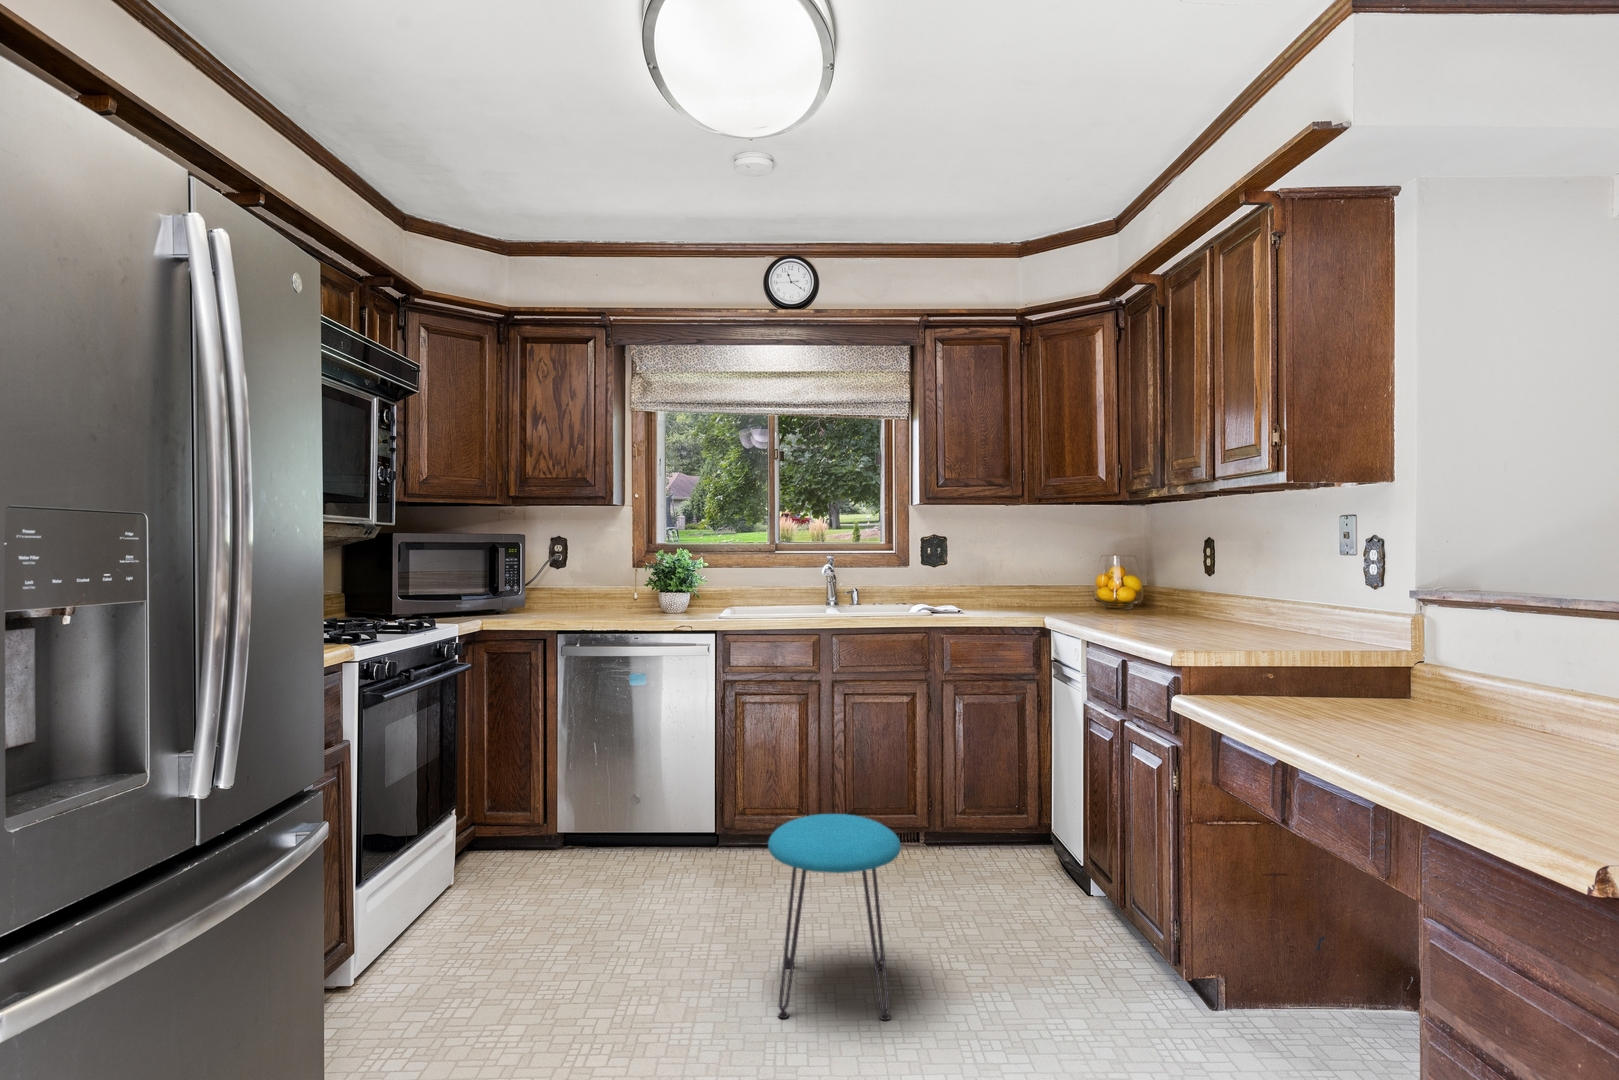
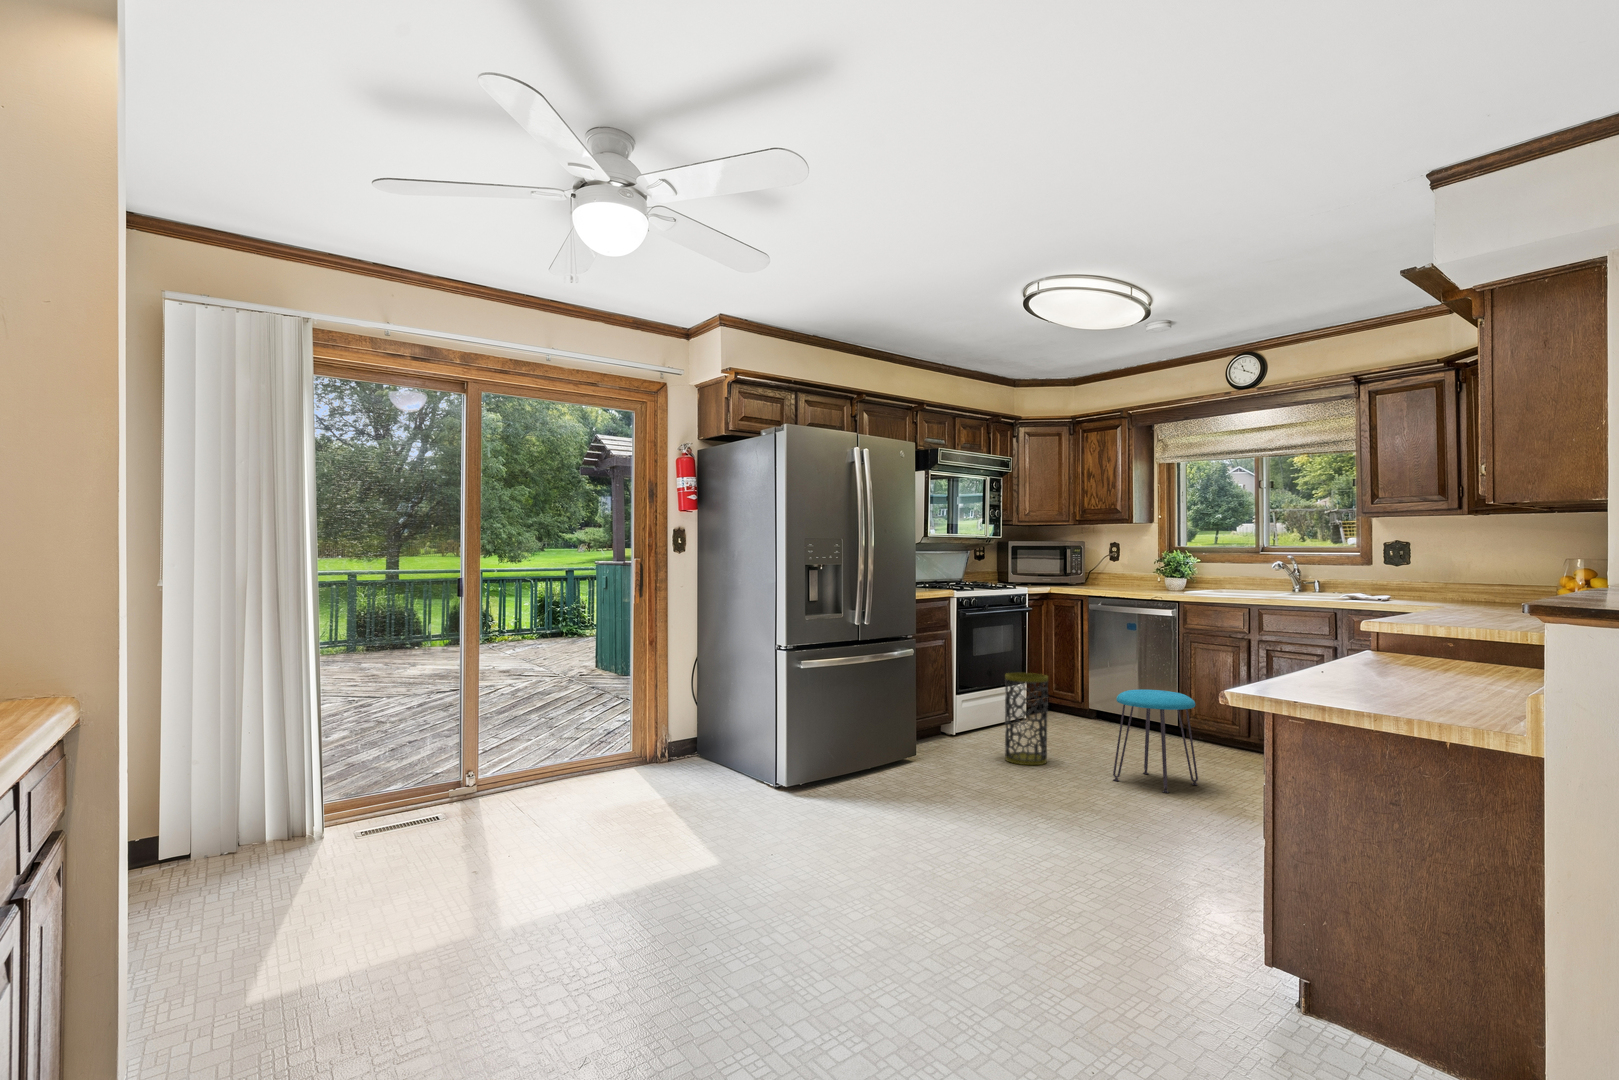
trash can: none [528,823,621,1045] -> present [1005,673,1048,765]

